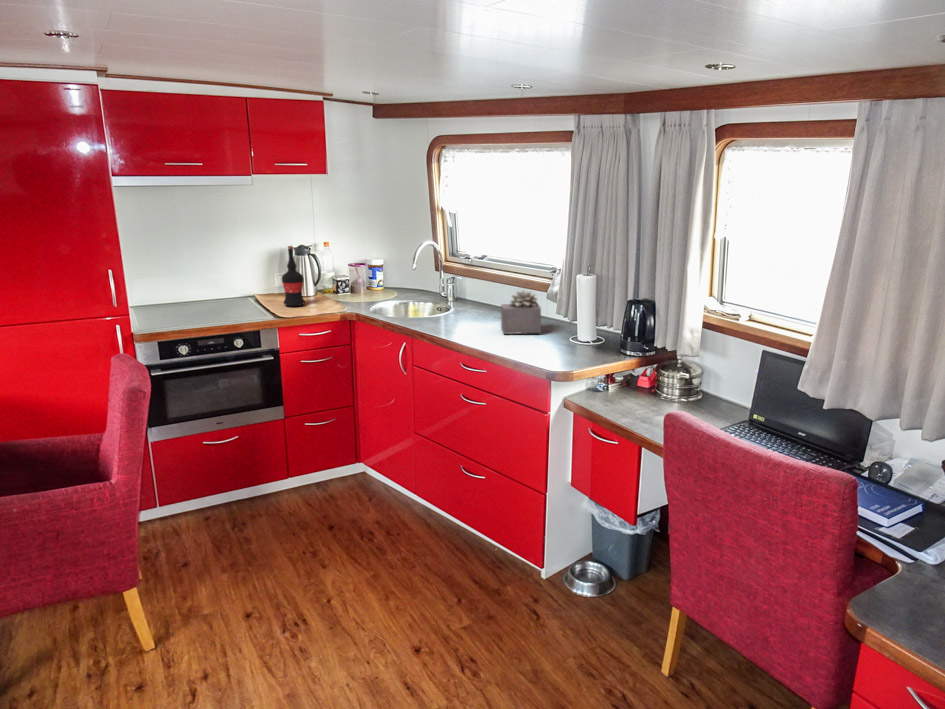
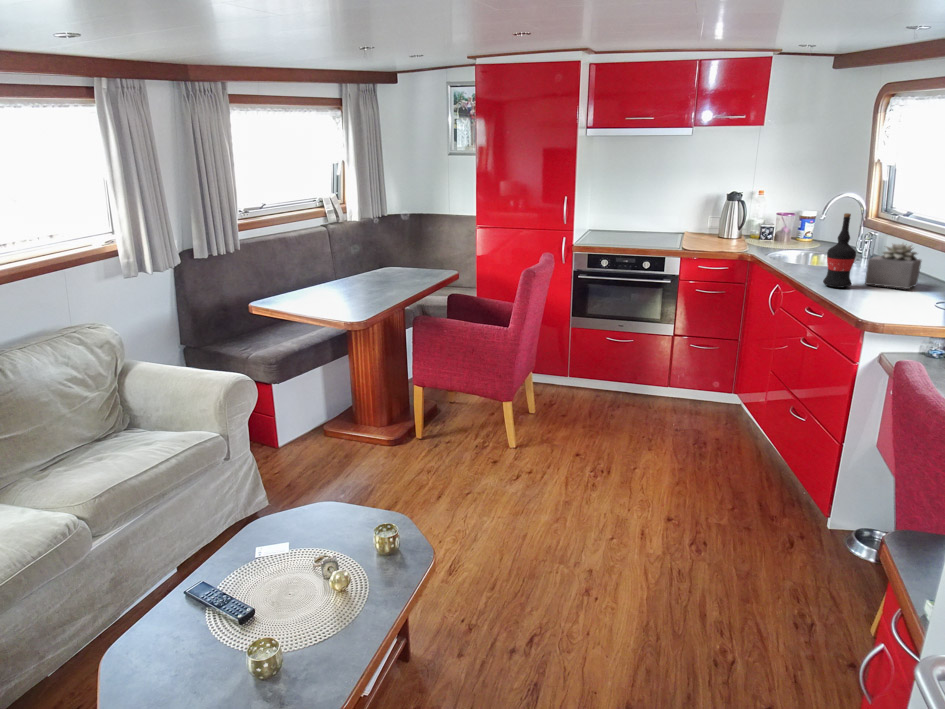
wine bottle: present [282,246,305,306] -> present [823,213,856,287]

